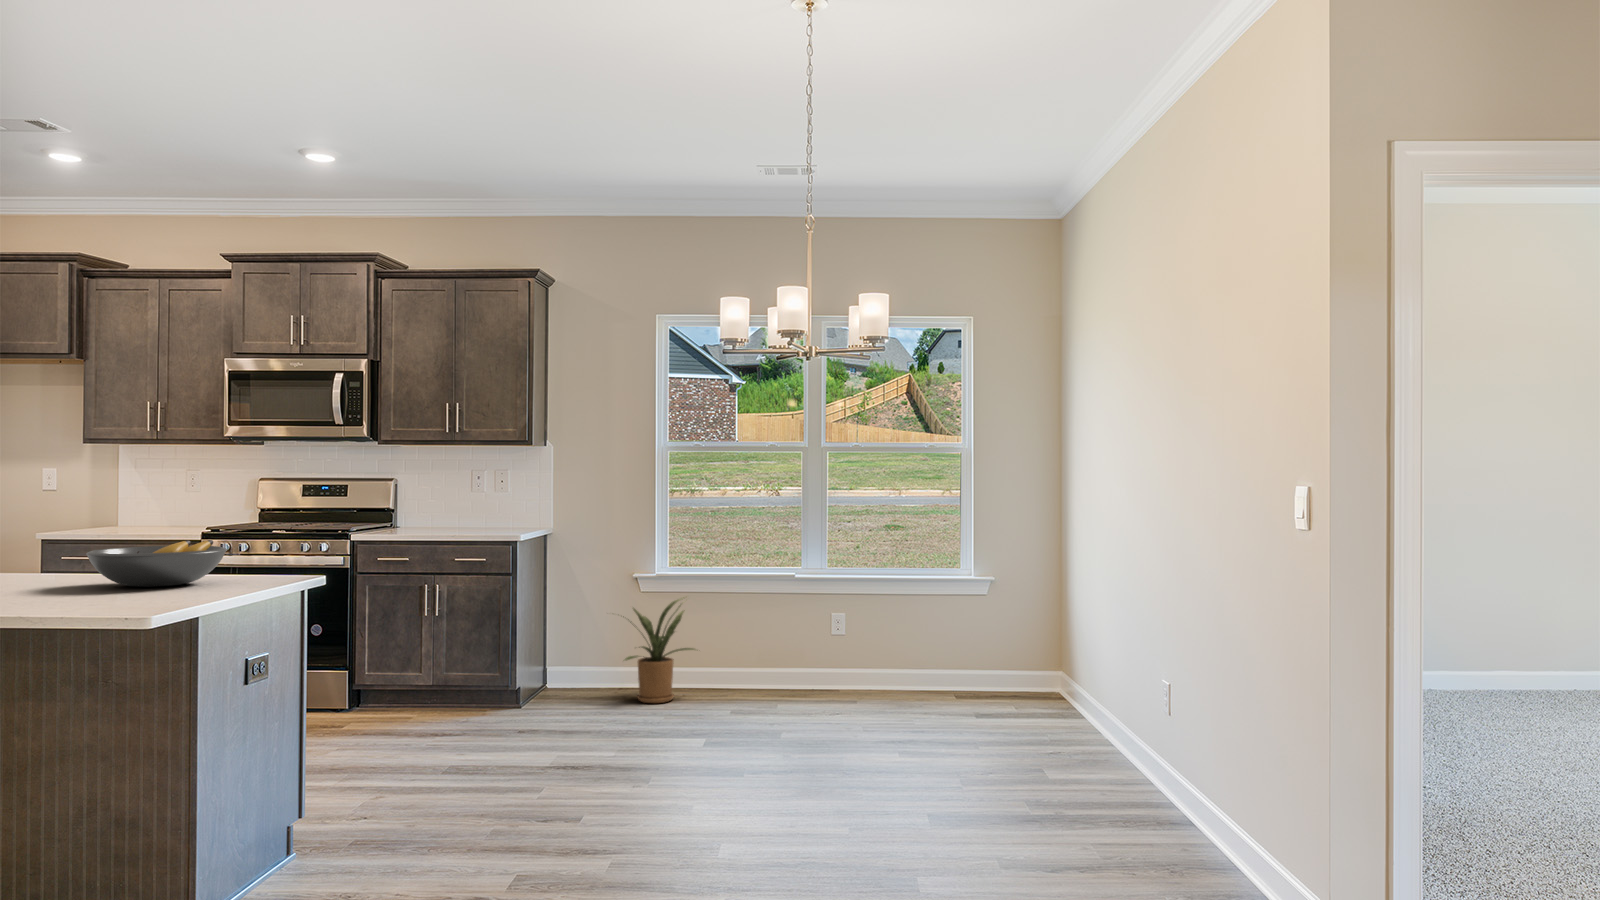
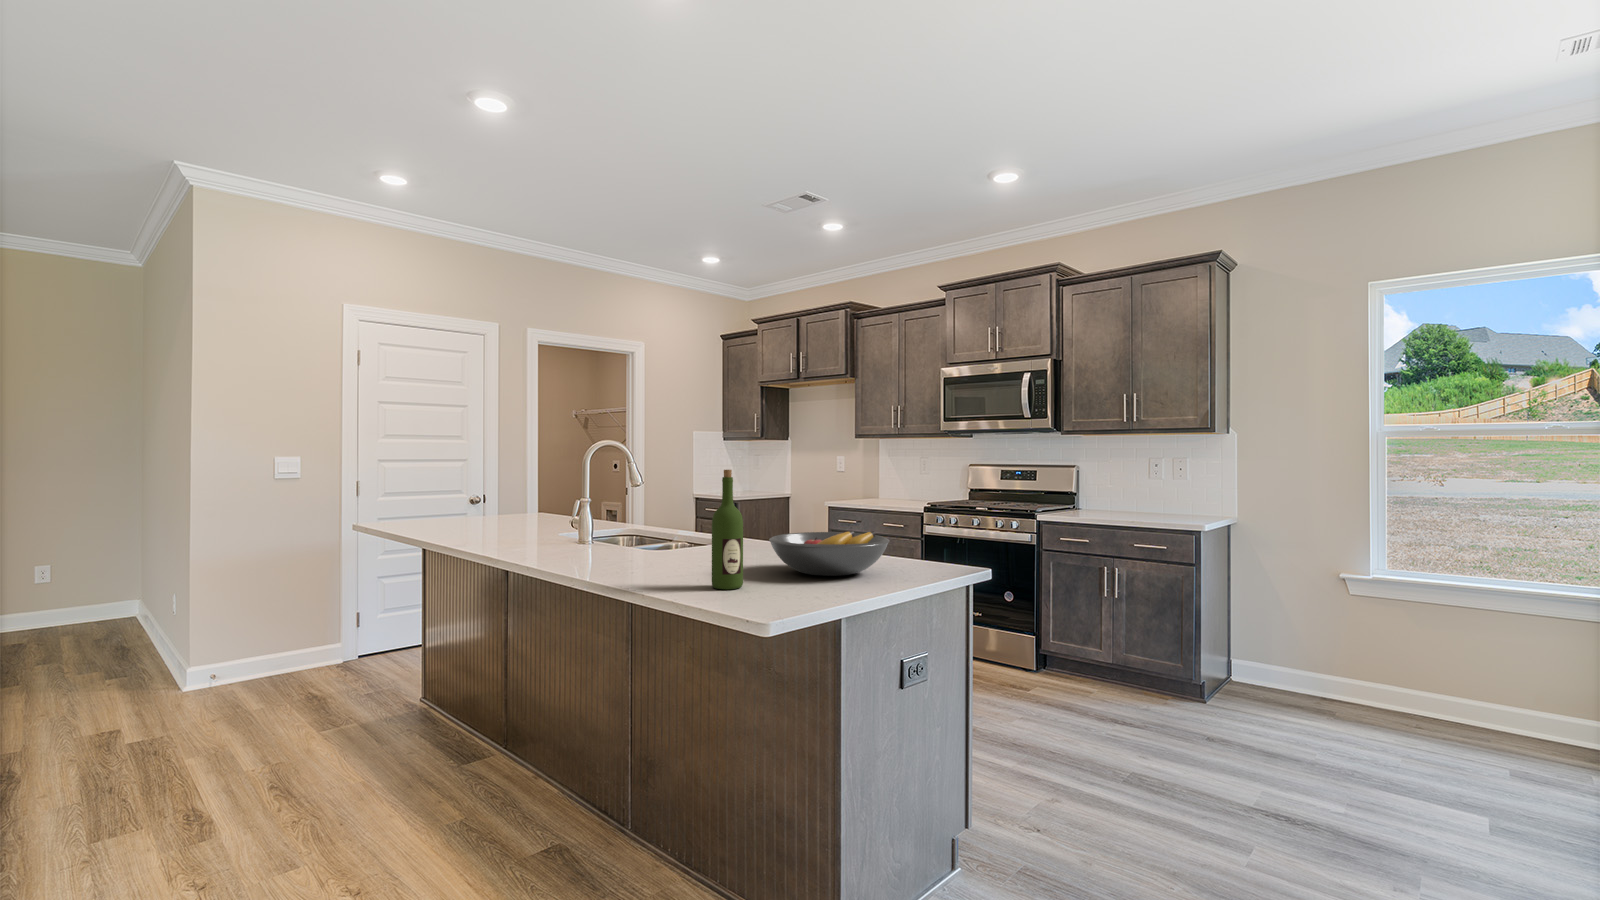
wine bottle: none [41,480,79,600] -> present [712,470,743,589]
house plant: present [625,597,695,703] -> none [1305,608,1446,730]

